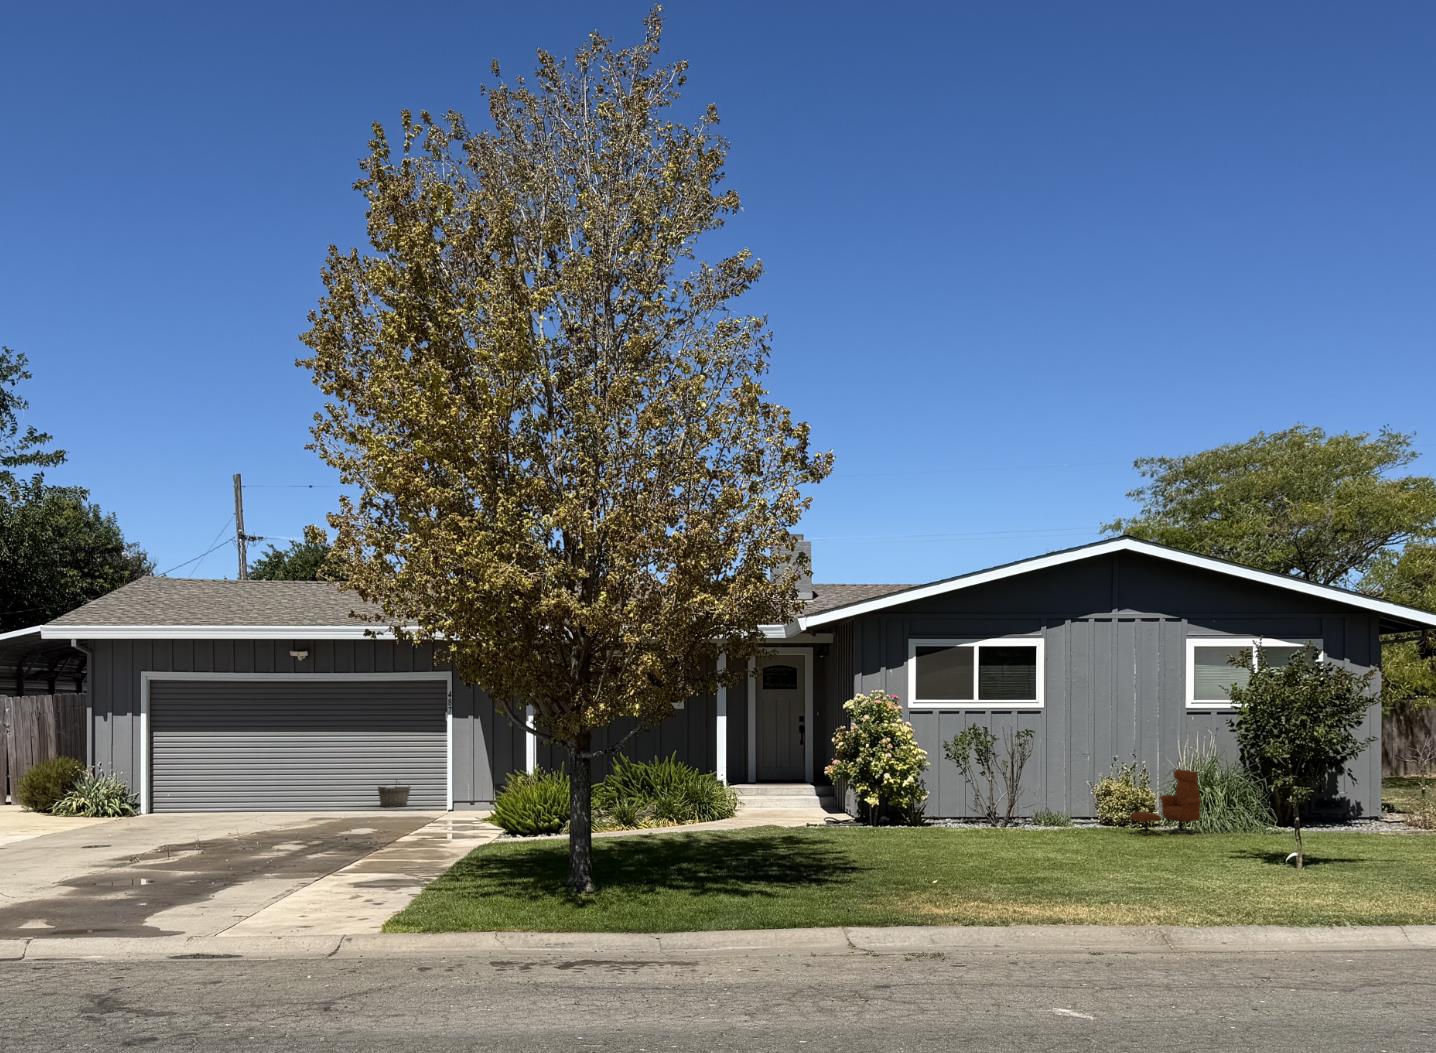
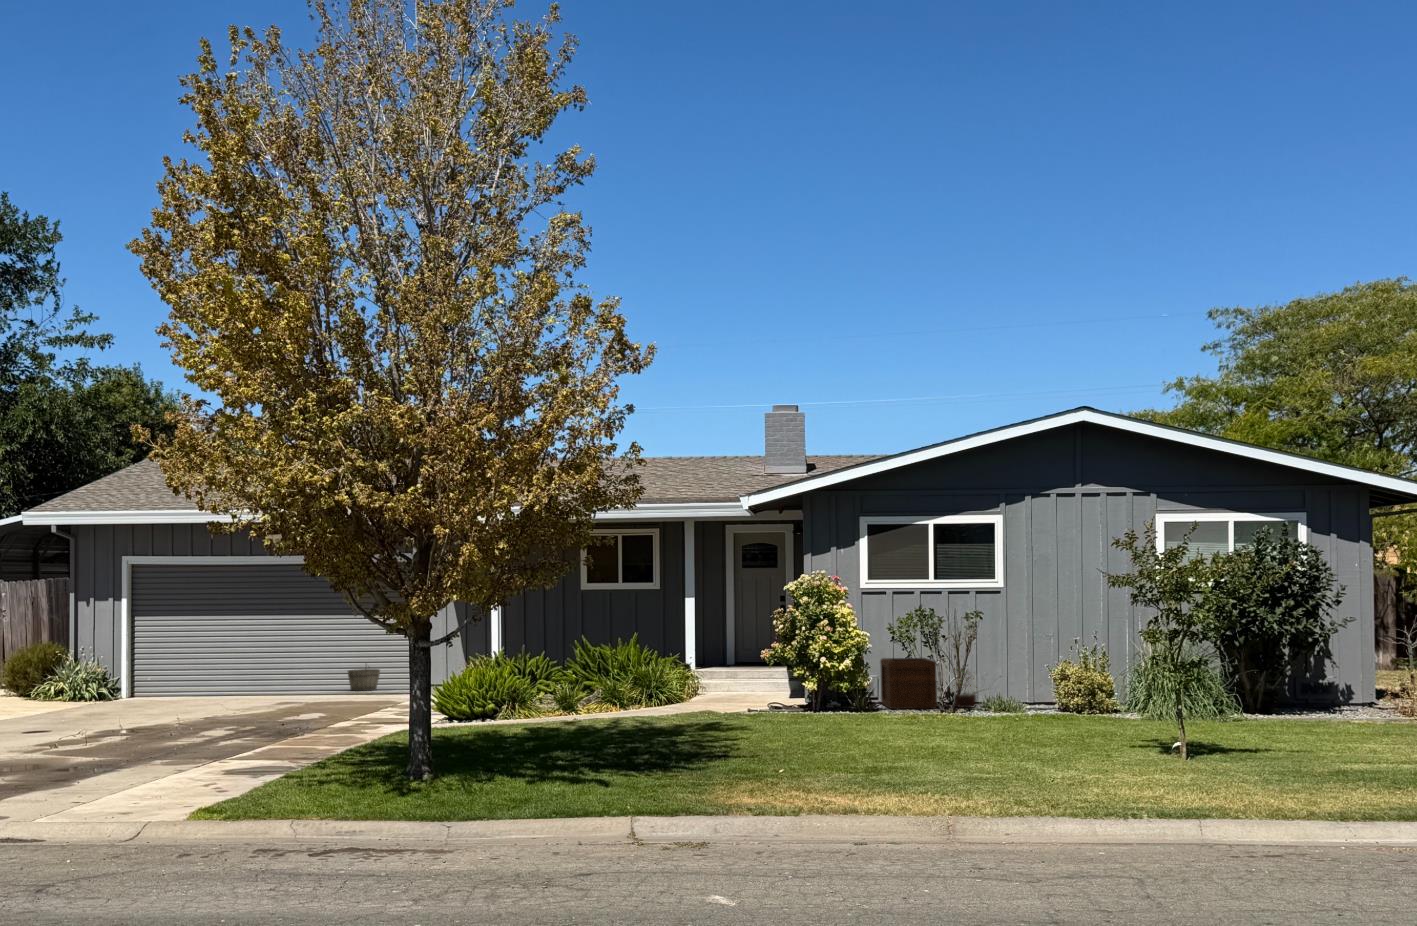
lounge chair: present [1131,769,1202,835] -> none [1071,653,1150,723]
wooden crate: none [931,774,990,824] -> present [880,658,937,709]
decorative plant: none [998,783,1026,822] -> present [949,669,977,708]

